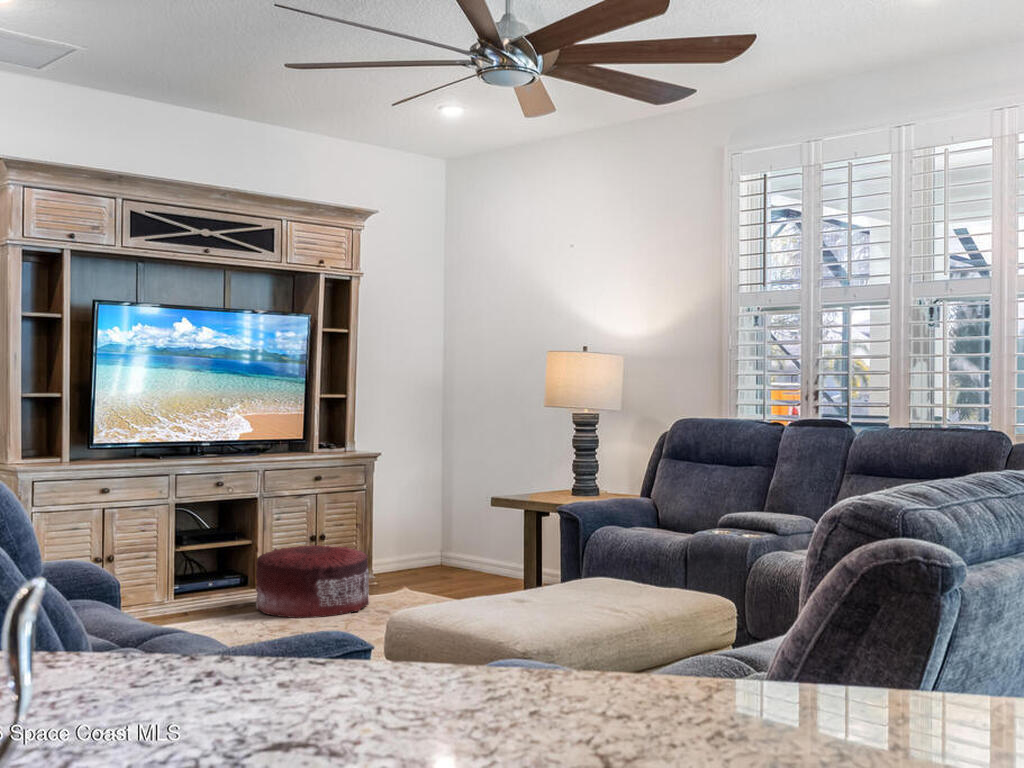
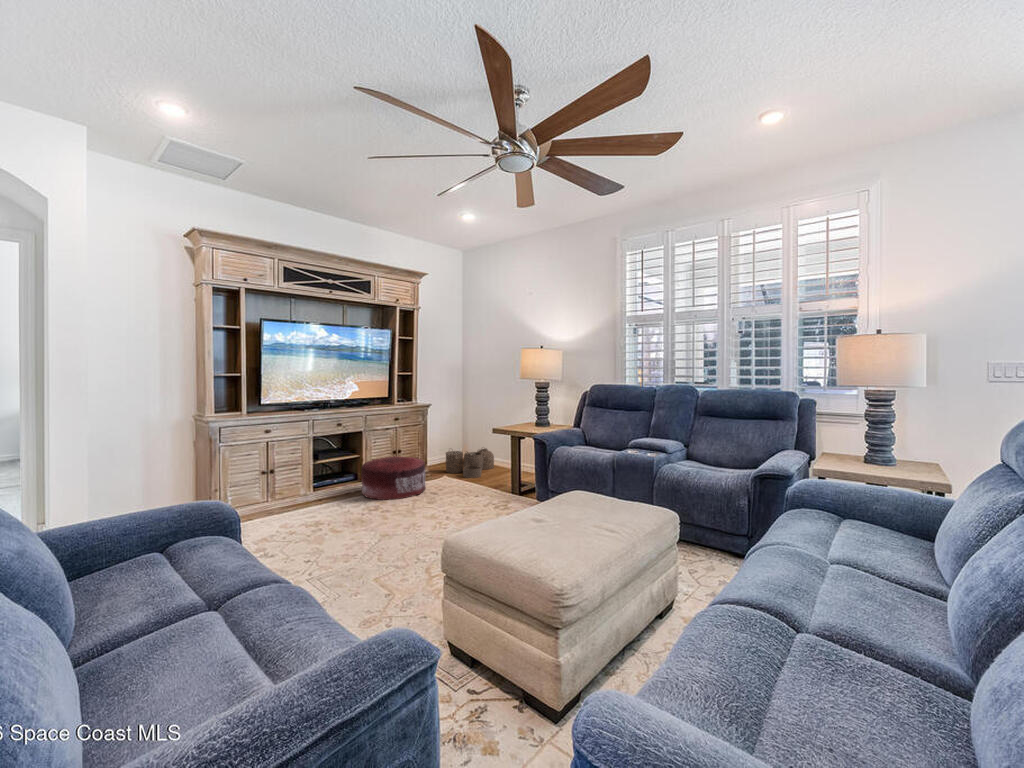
woven basket: none [407,537,500,593] -> present [446,449,494,478]

